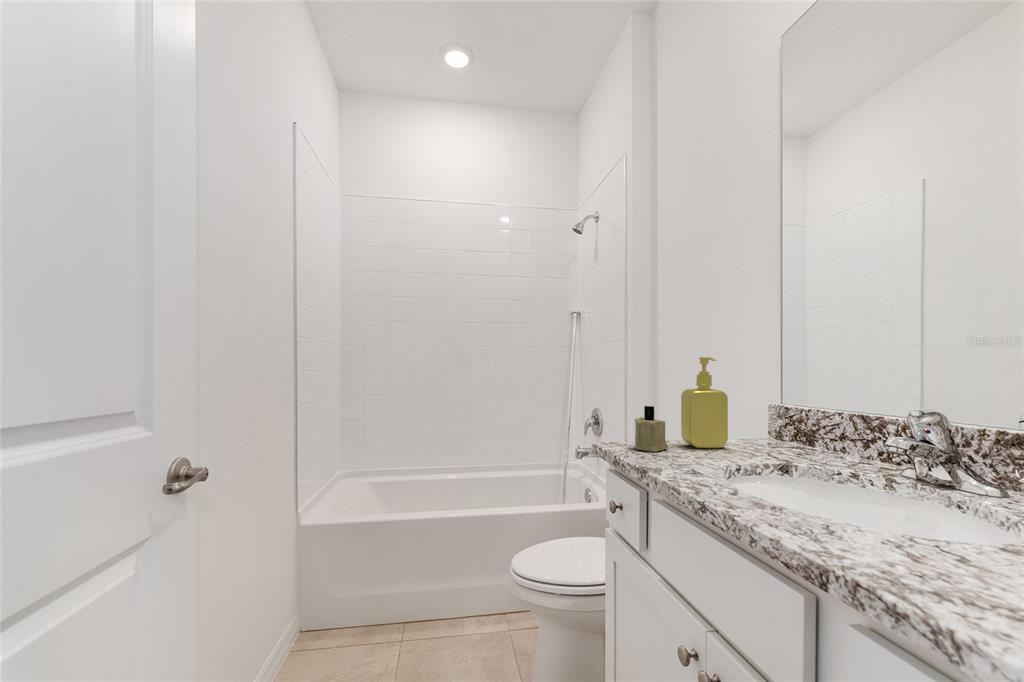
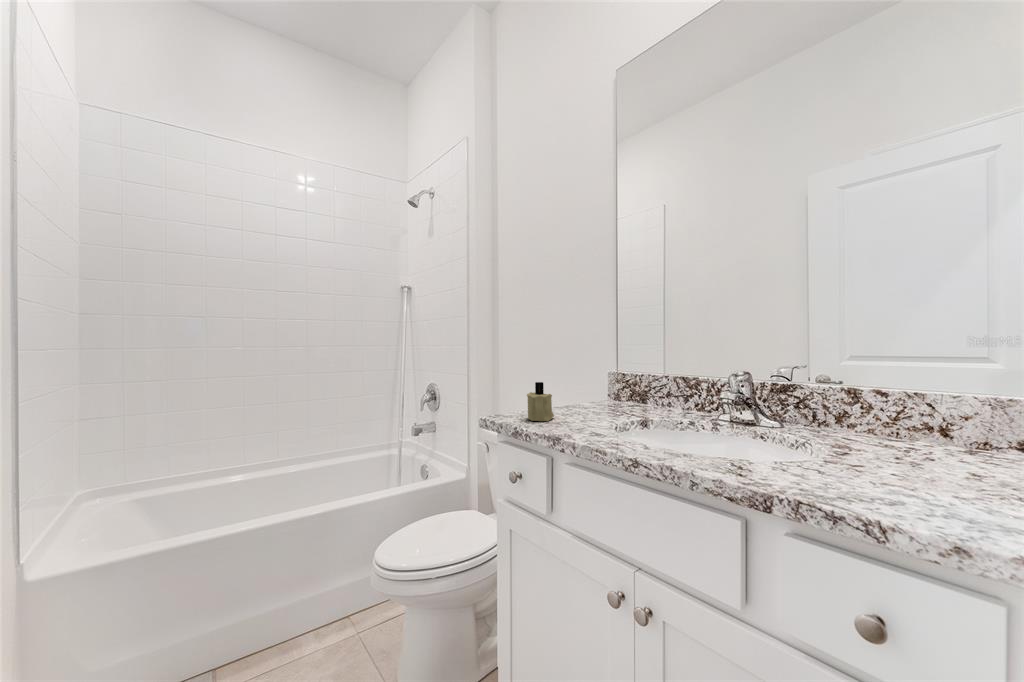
soap dispenser: present [681,357,728,448] -> none [557,338,593,414]

